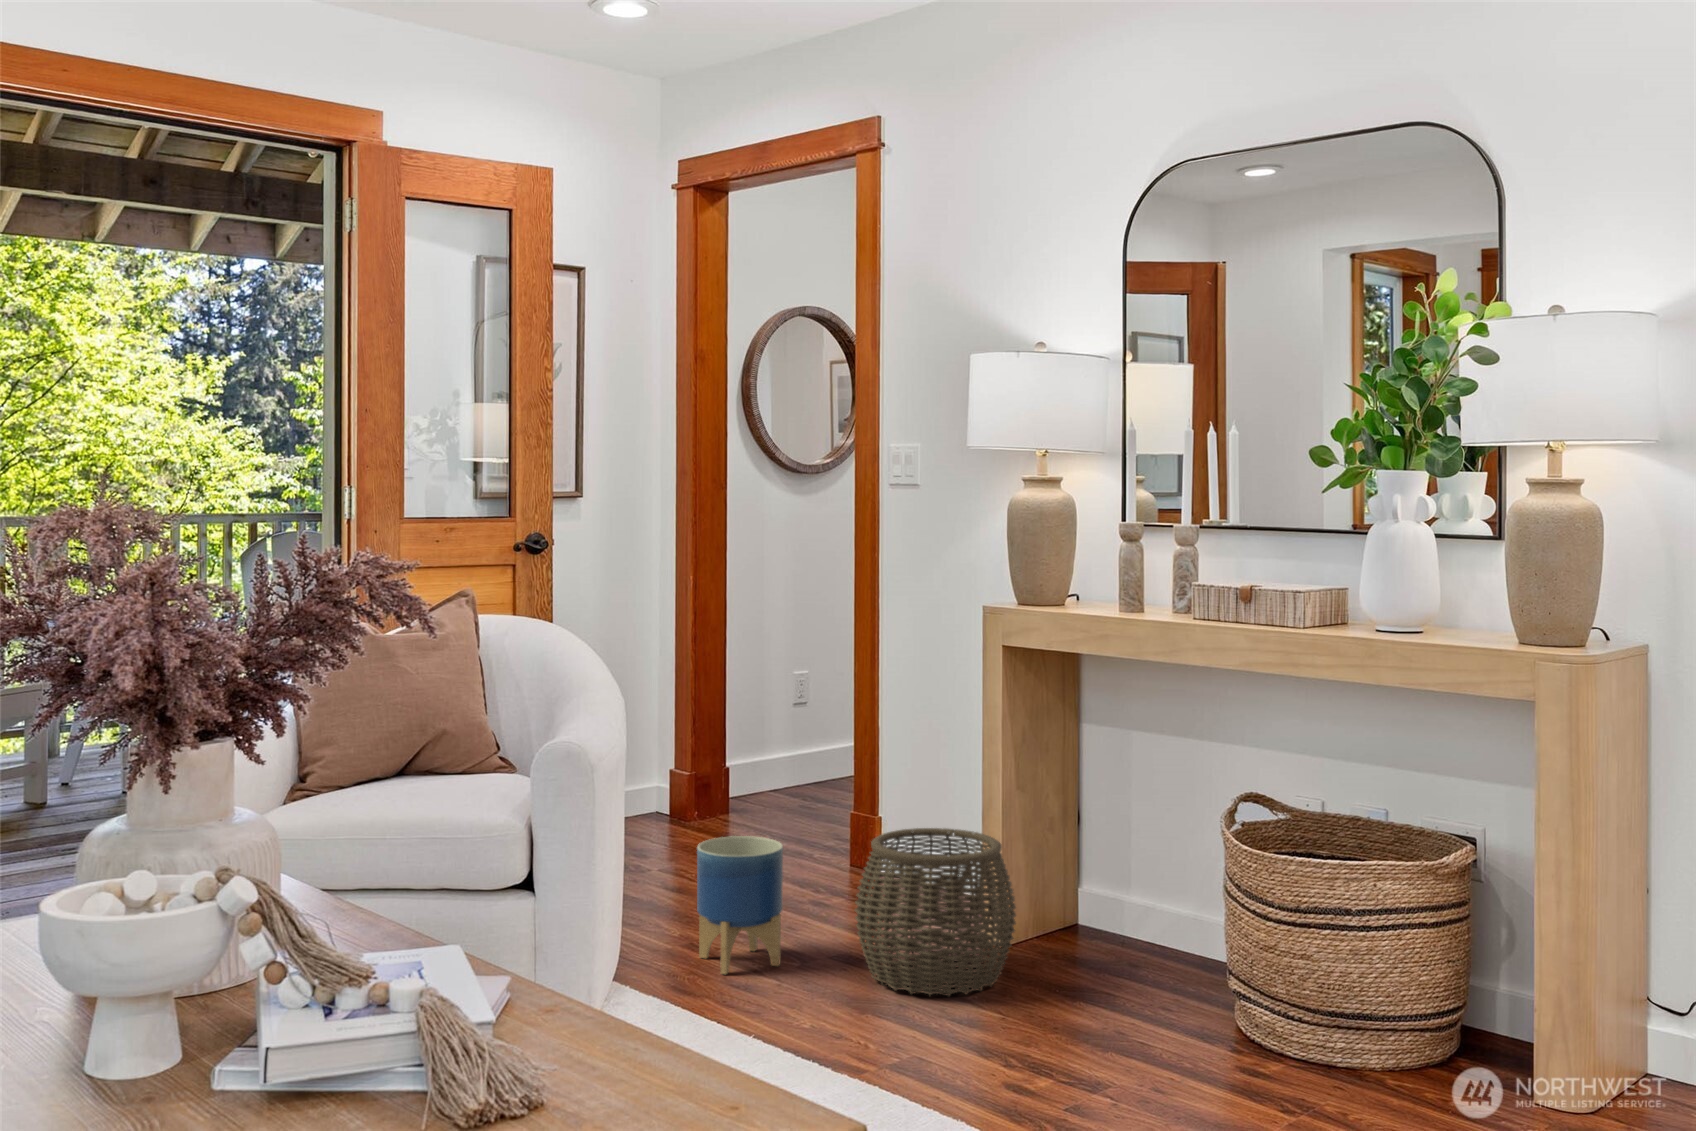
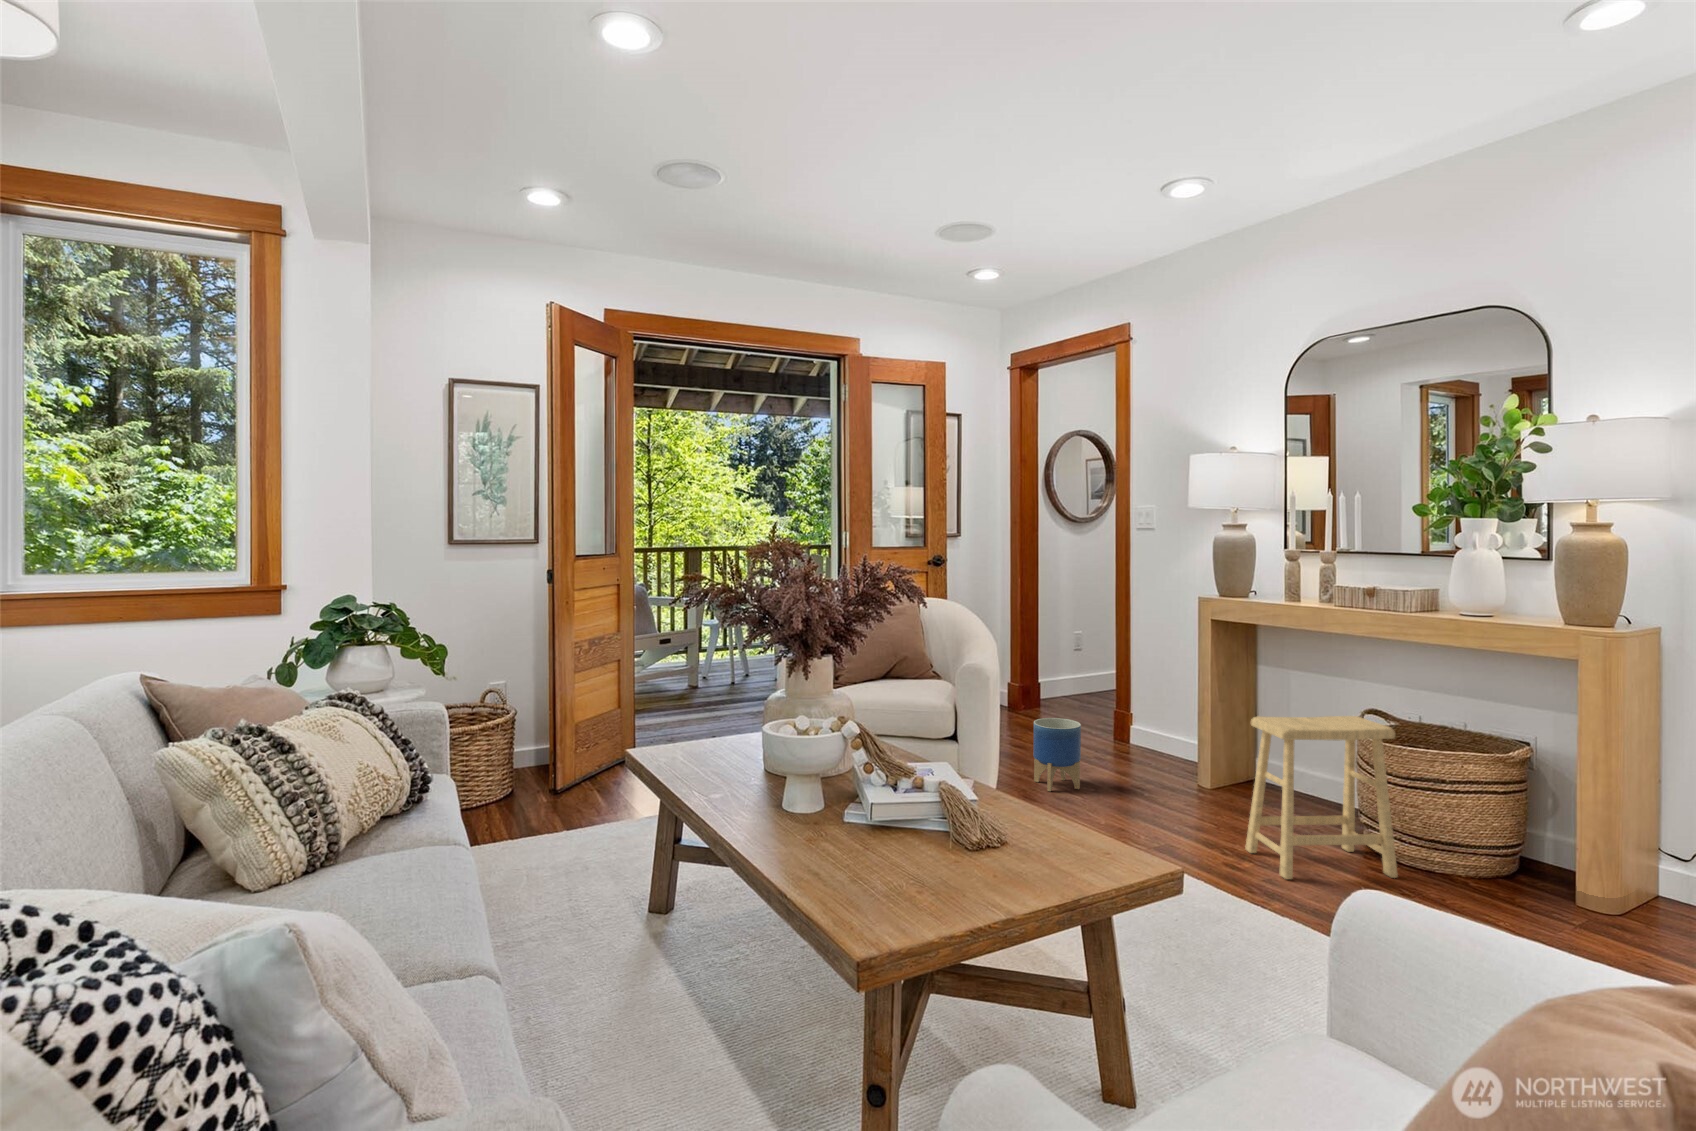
footstool: none [1048,807,1281,1103] -> present [1246,716,1398,879]
woven basket: present [855,828,1016,996] -> none [1123,719,1220,813]

